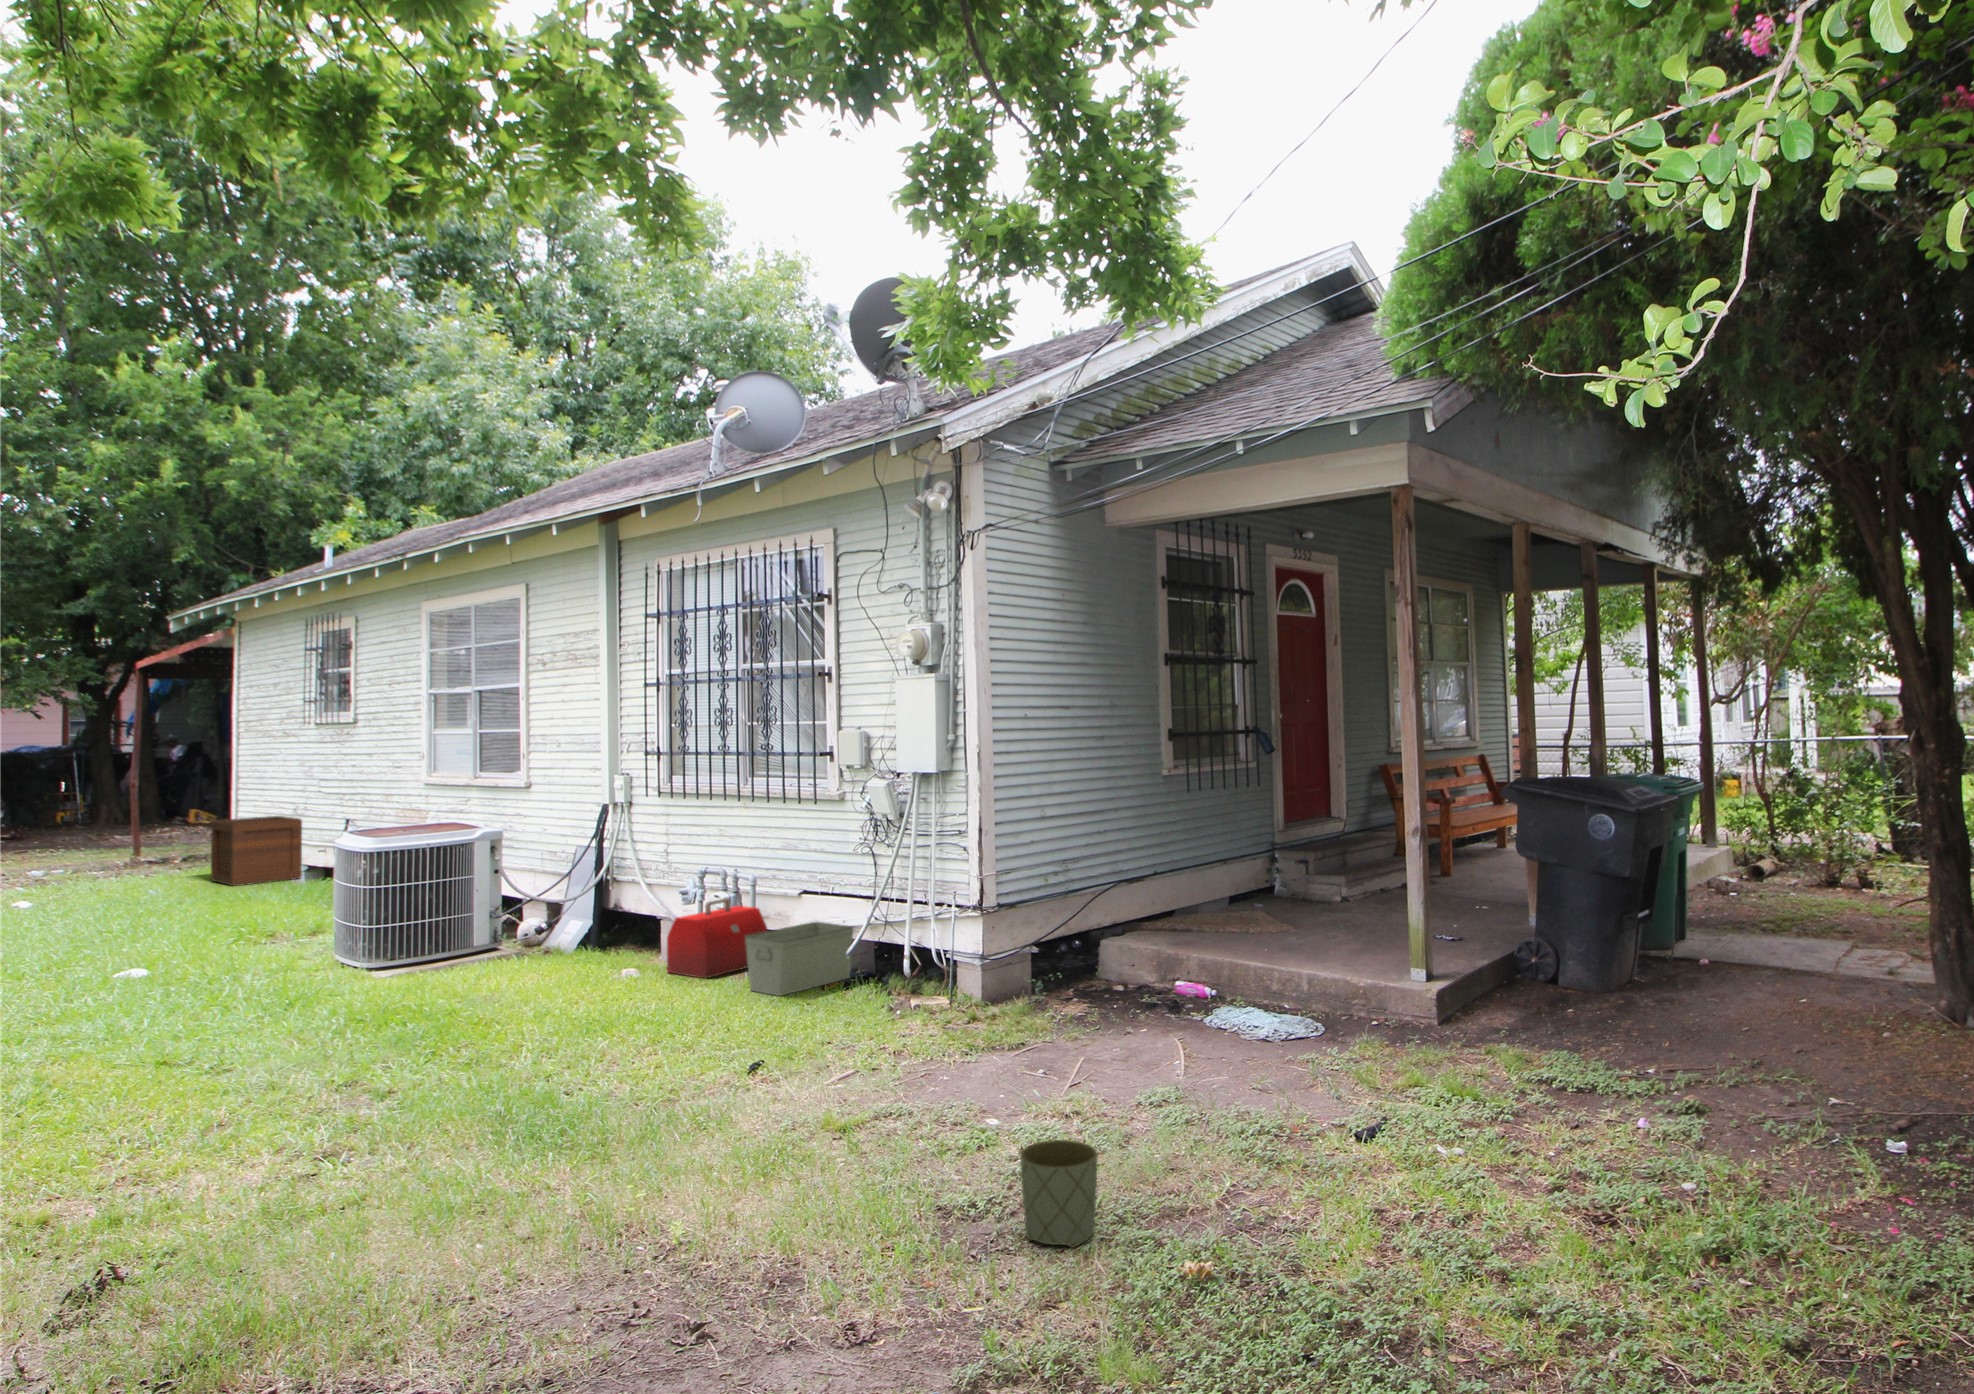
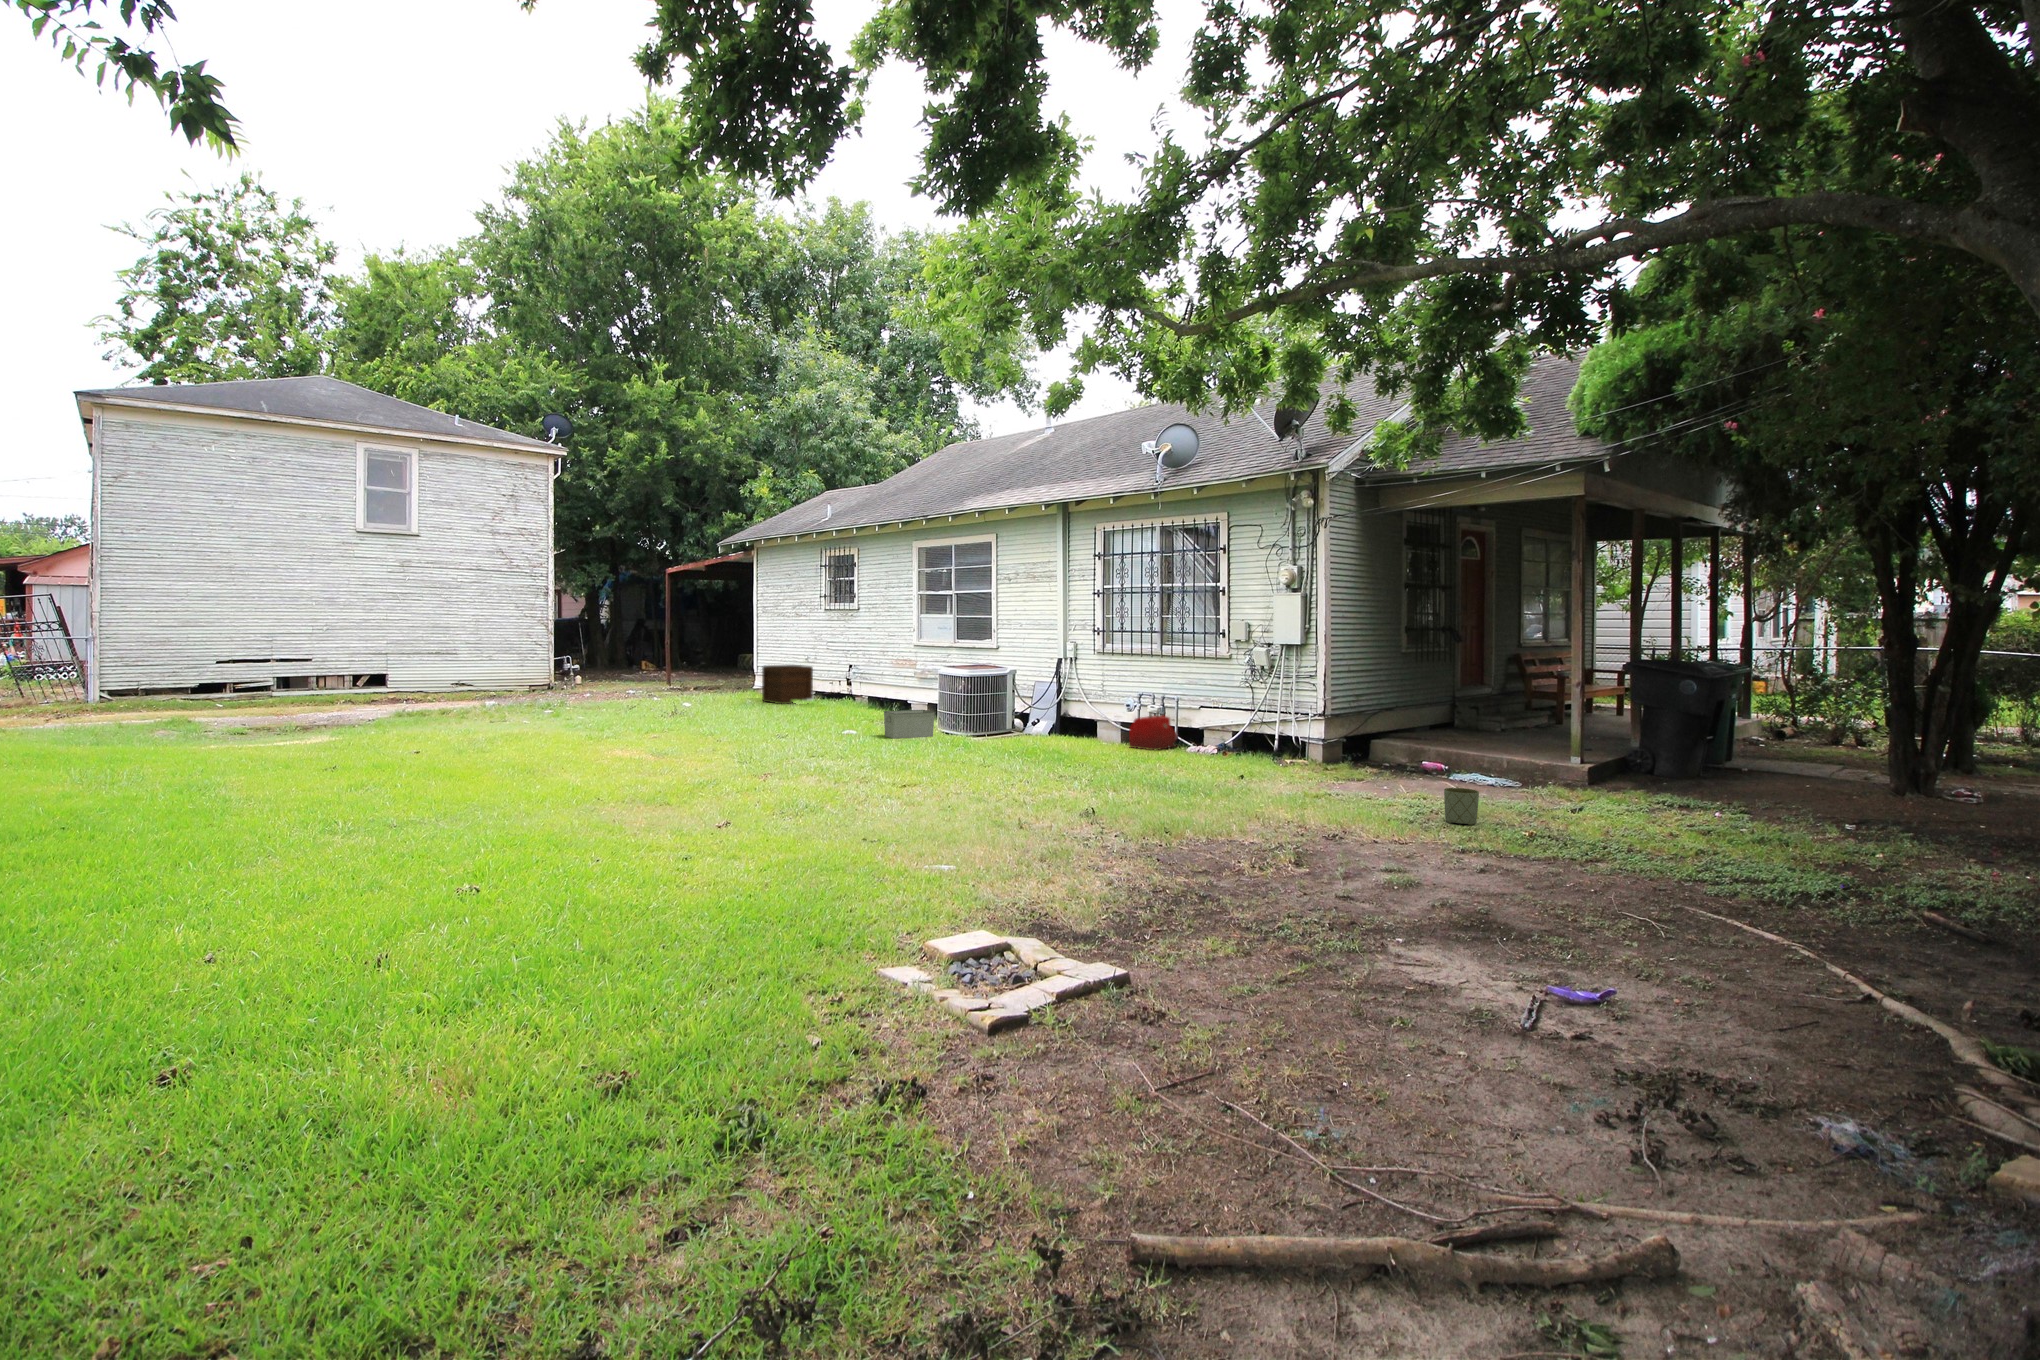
storage bin: present [745,922,853,996] -> present [884,710,935,739]

